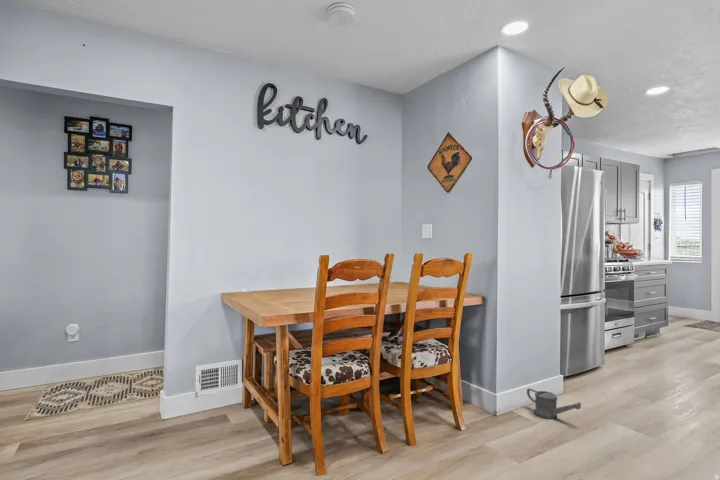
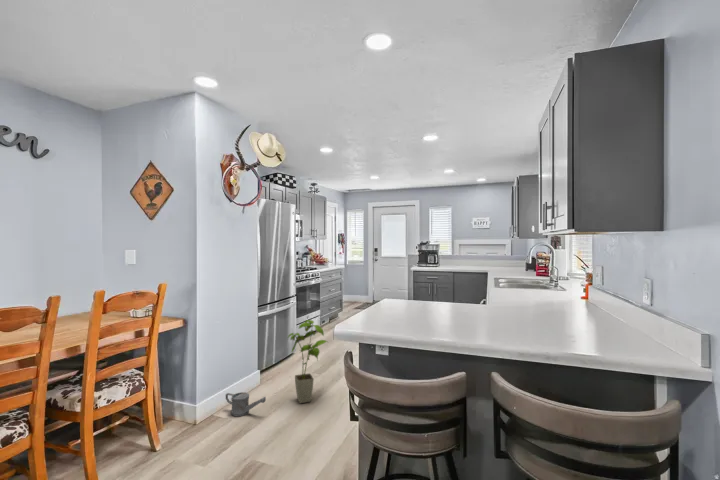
house plant: none [607,316,672,426] -> present [288,320,327,403]

